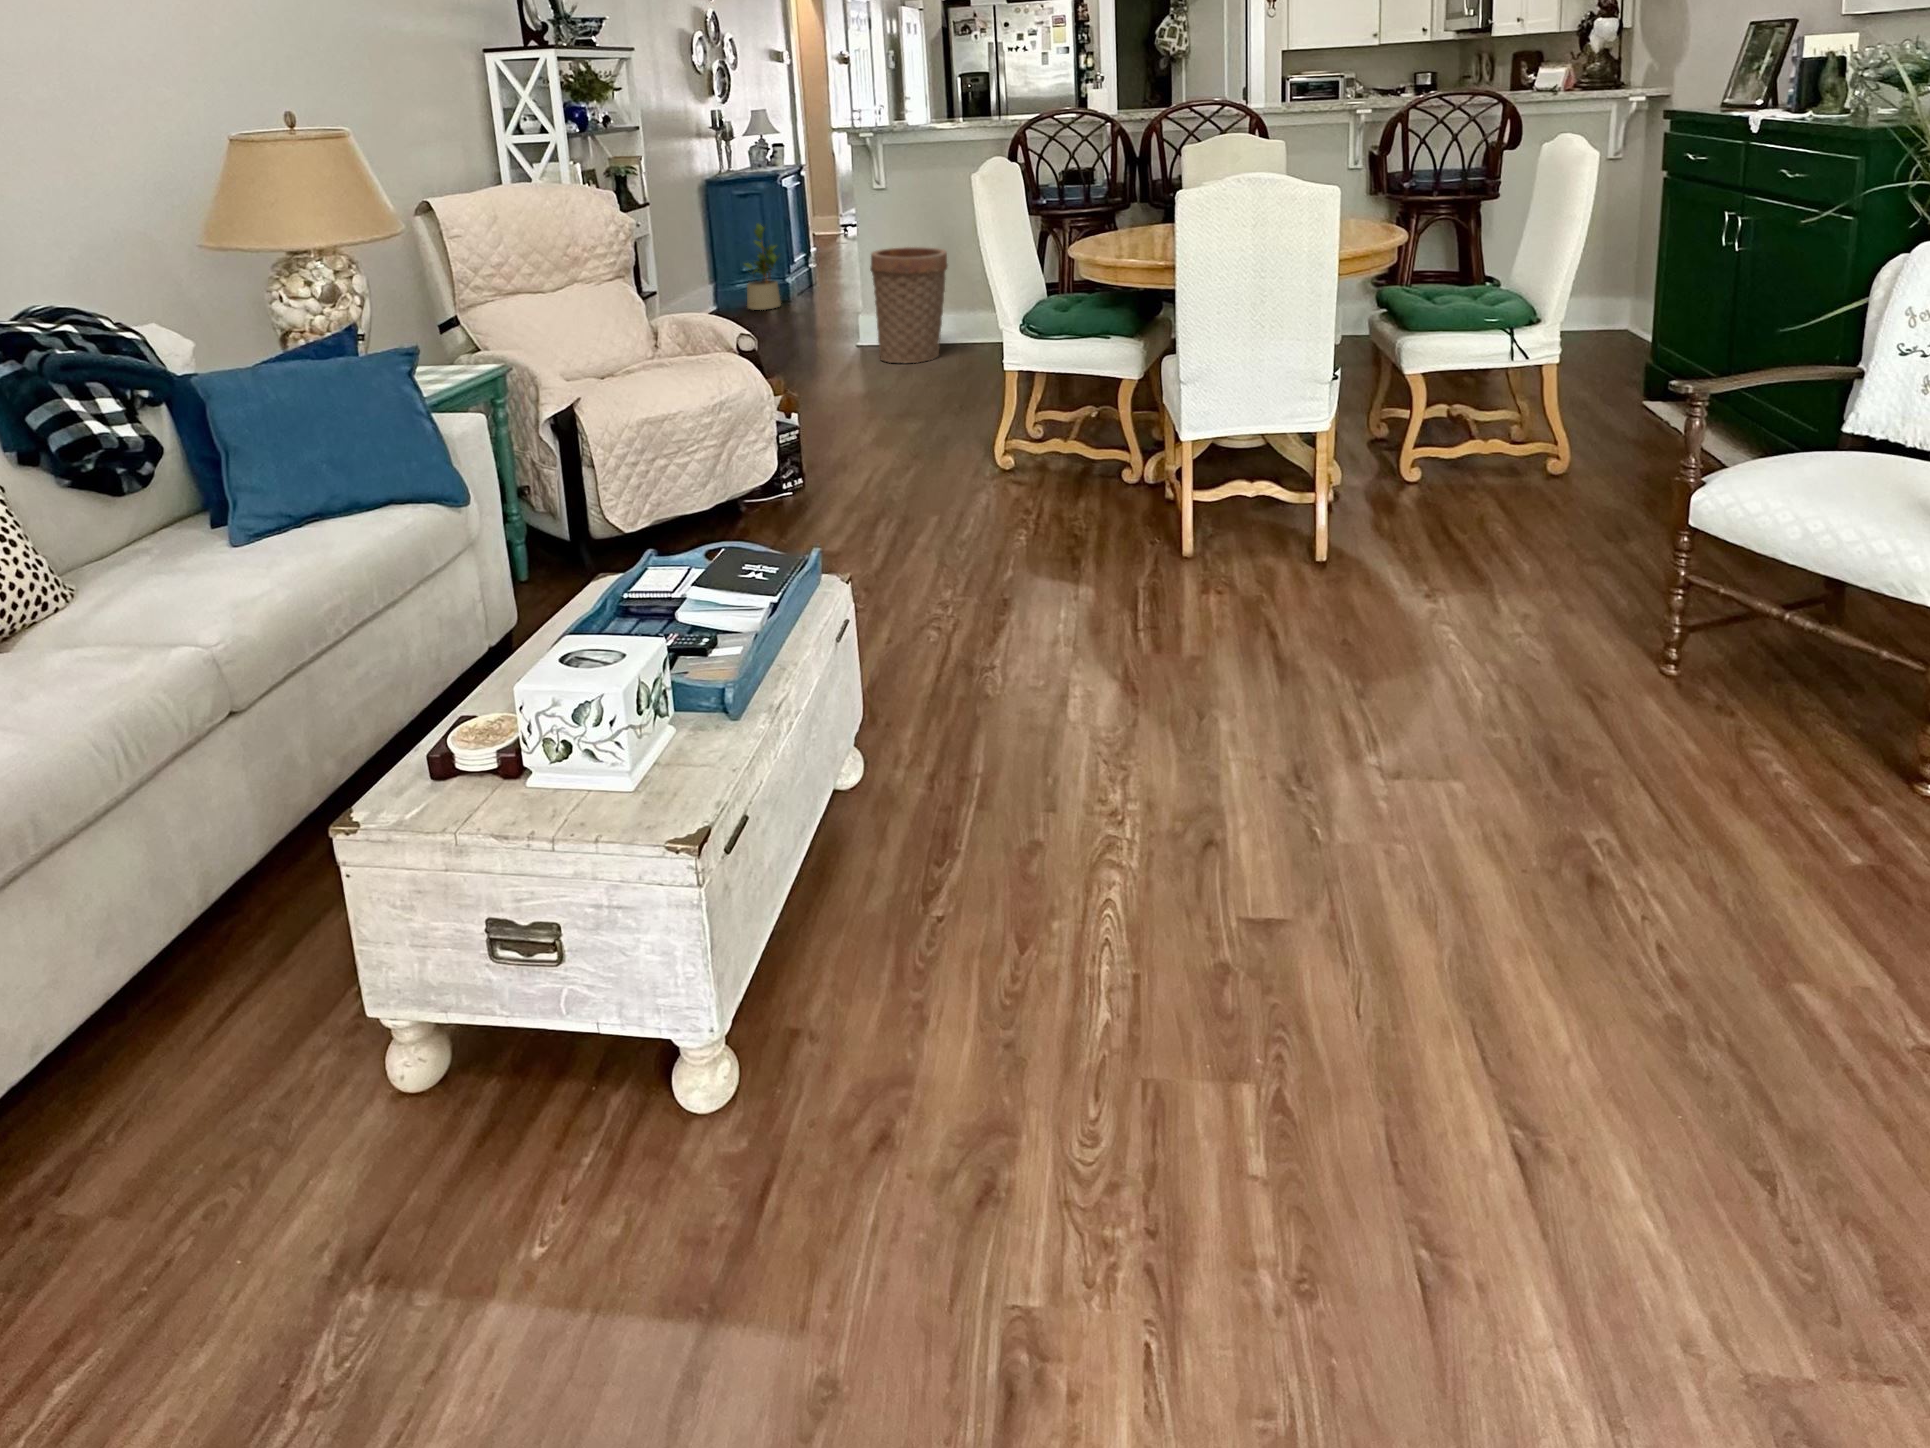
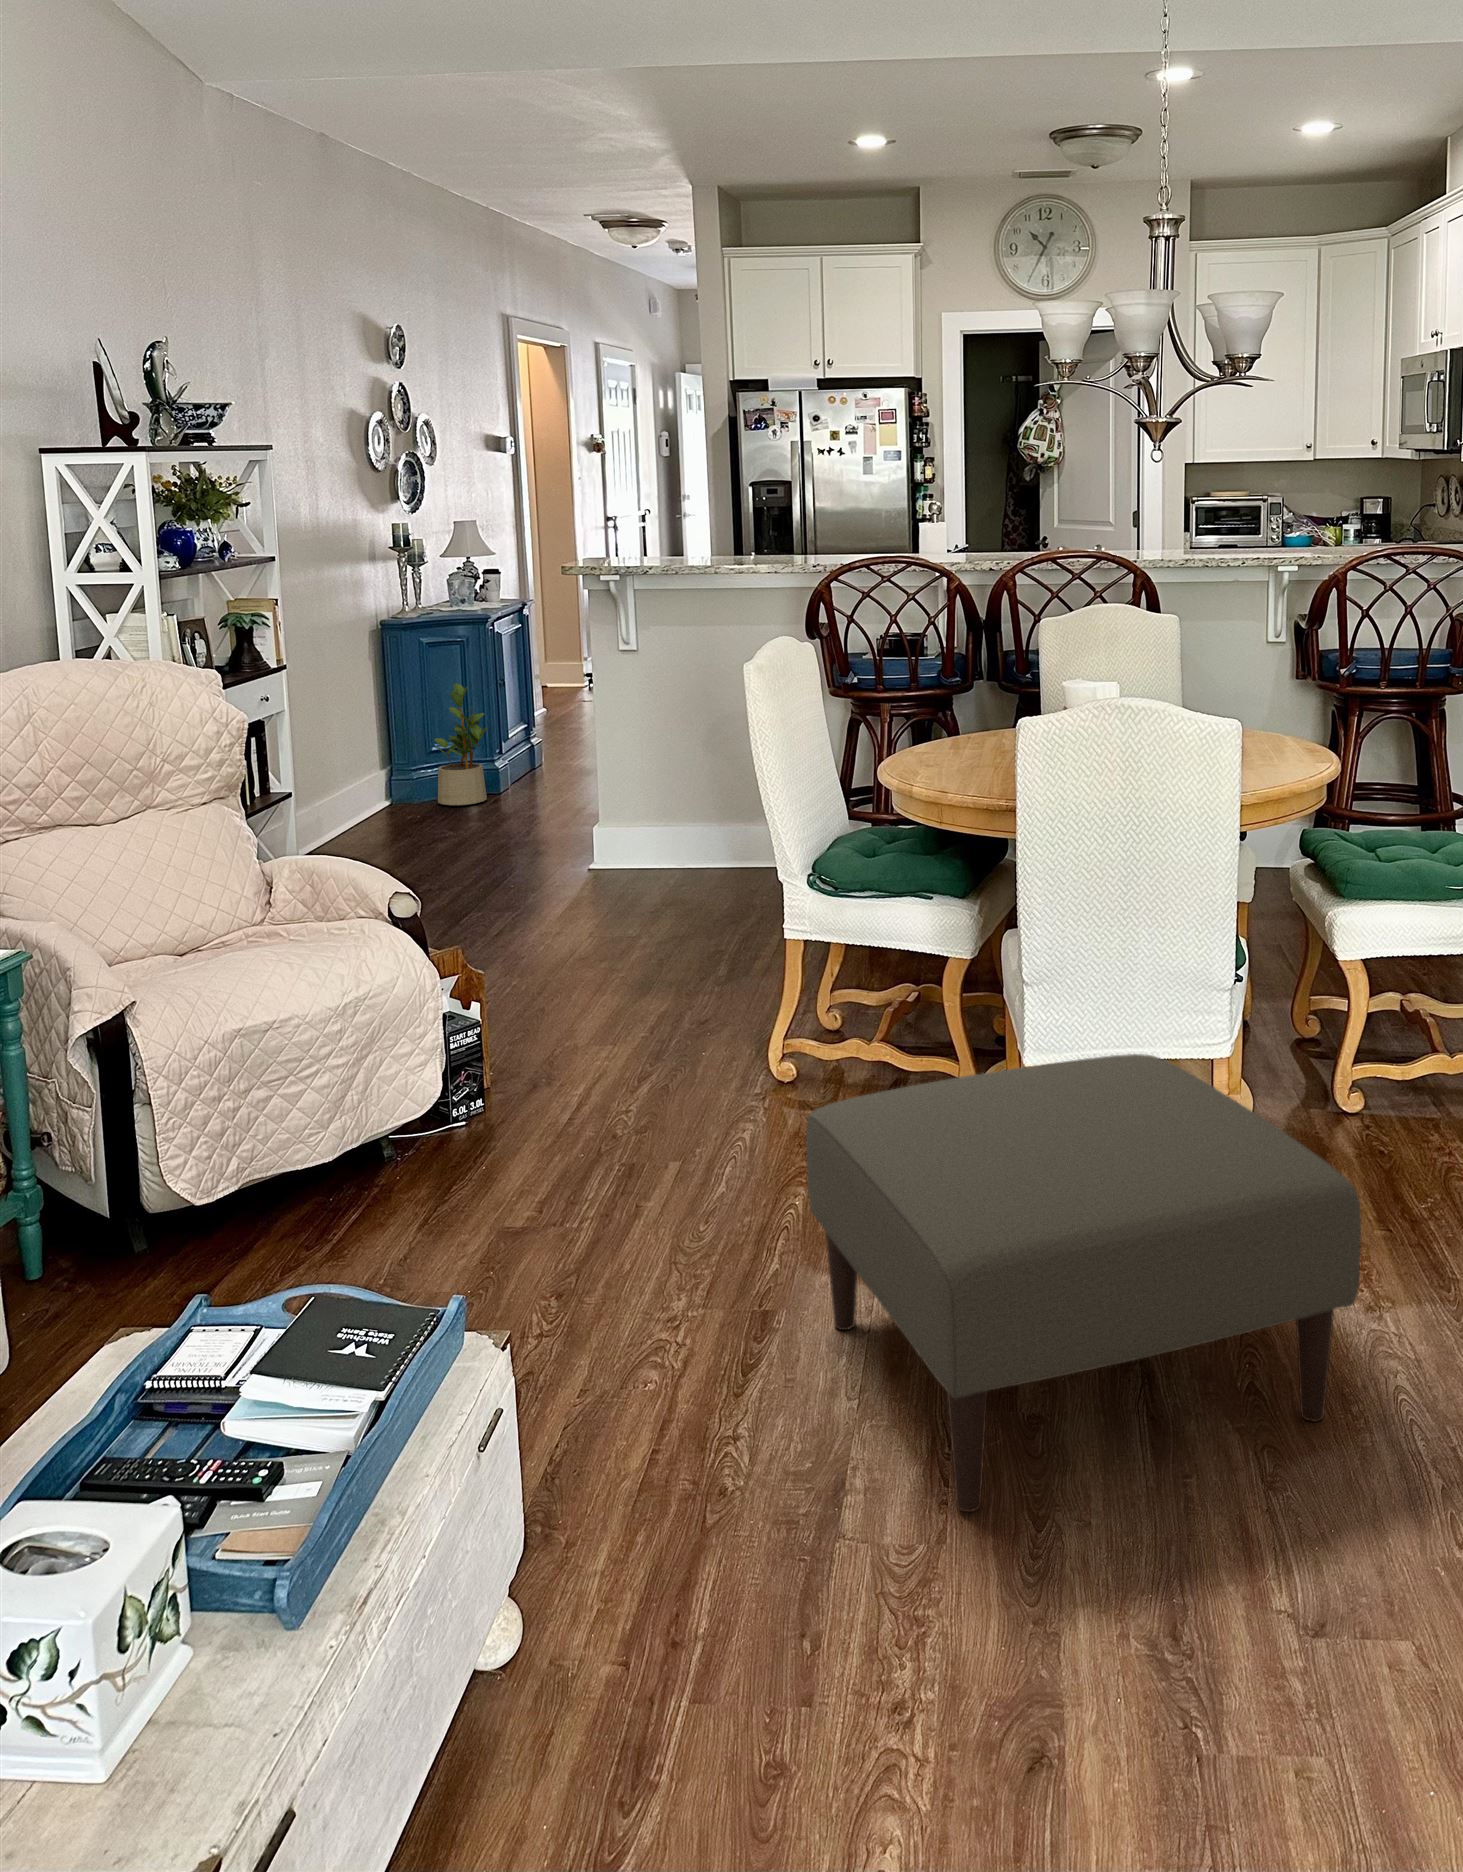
basket: present [870,247,948,363] -> none [608,732,719,898]
ottoman: none [1031,428,1422,711] -> present [806,1054,1361,1512]

